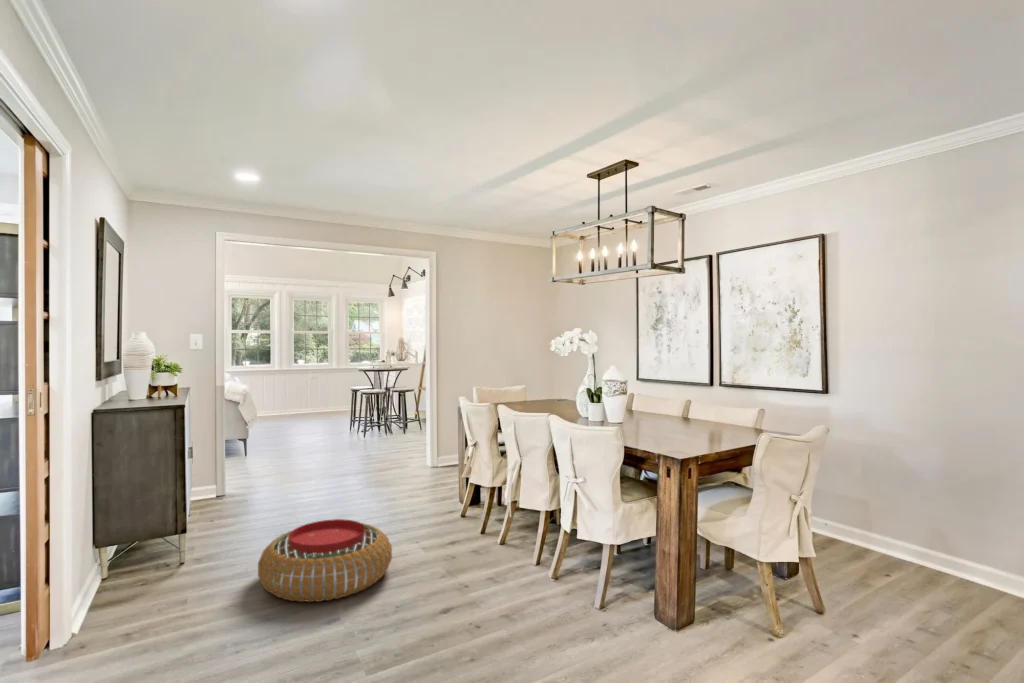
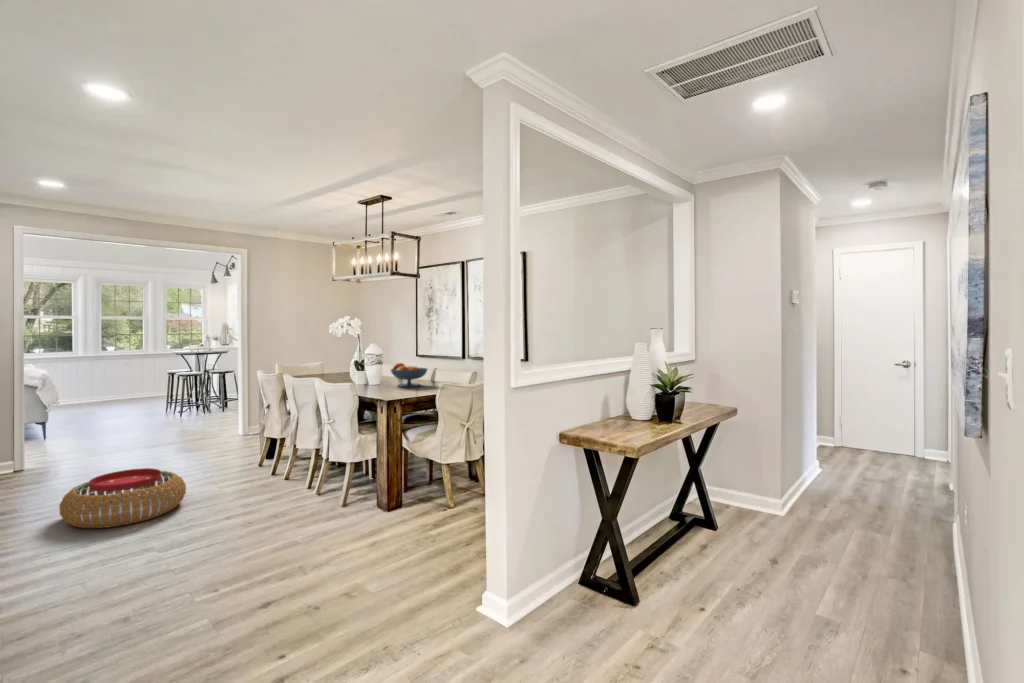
fruit bowl: none [643,393,697,429] -> present [391,363,427,387]

